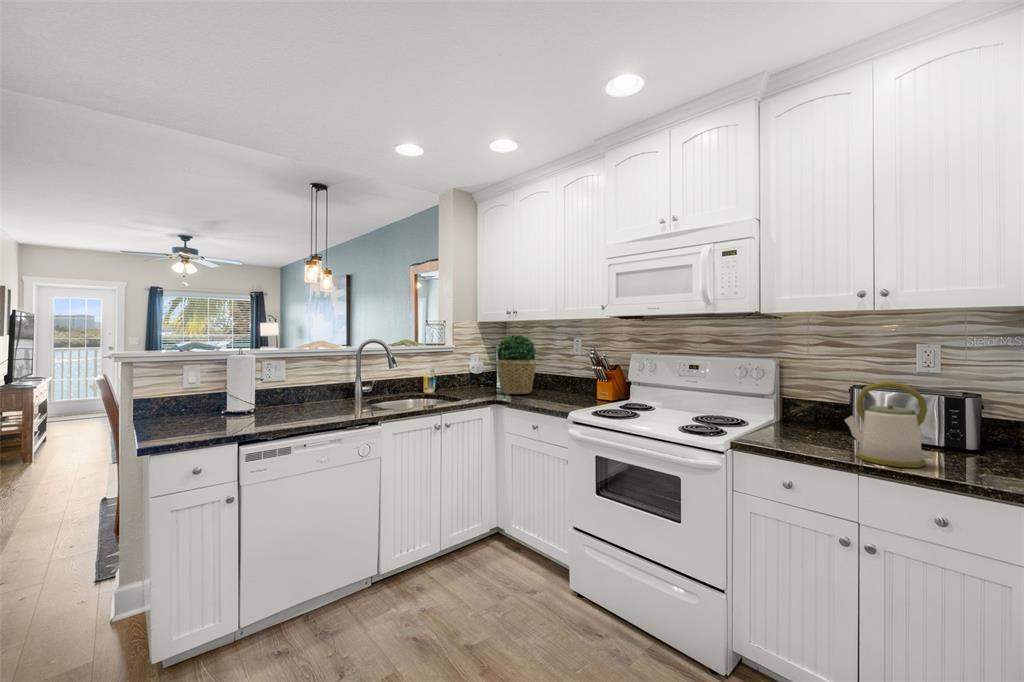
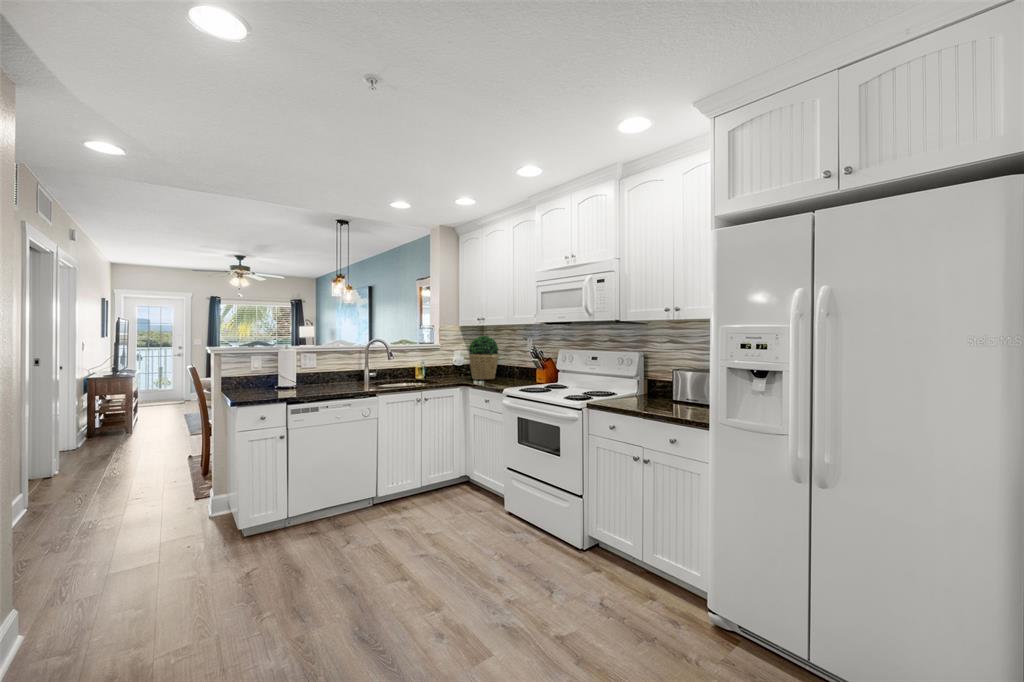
kettle: present [845,381,927,468] -> none [643,363,680,413]

